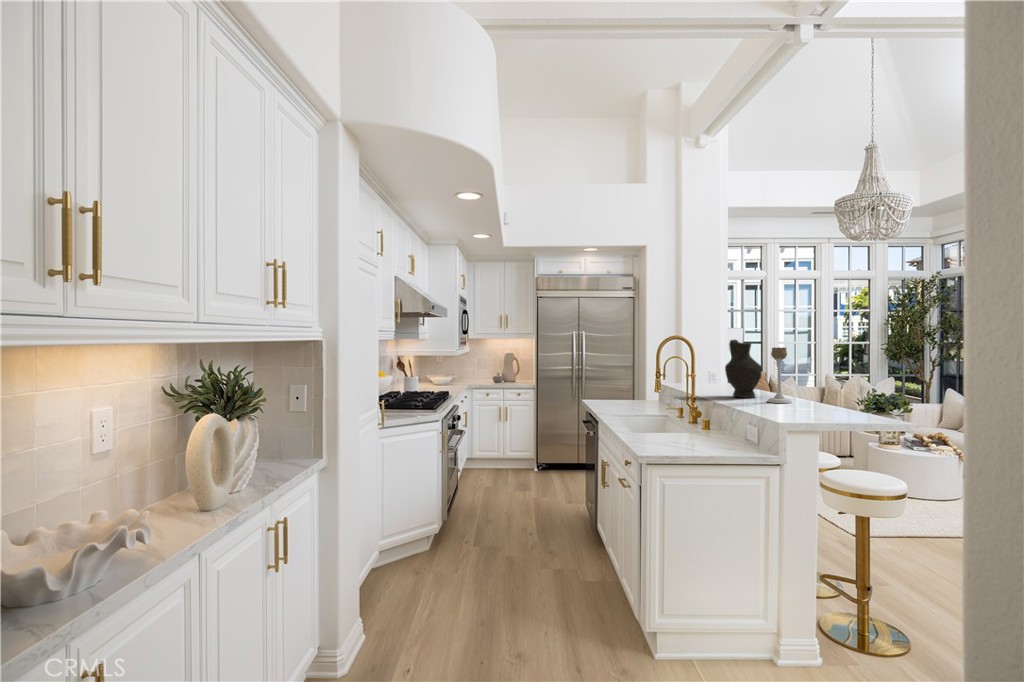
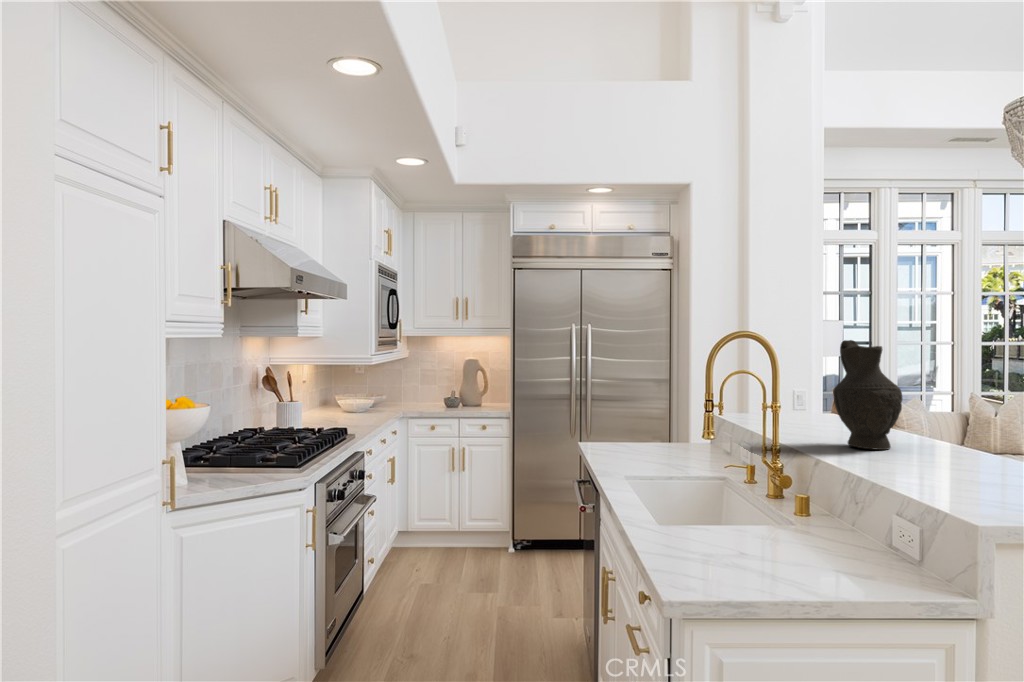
candle holder: present [767,347,792,403] -> none [917,356,968,465]

